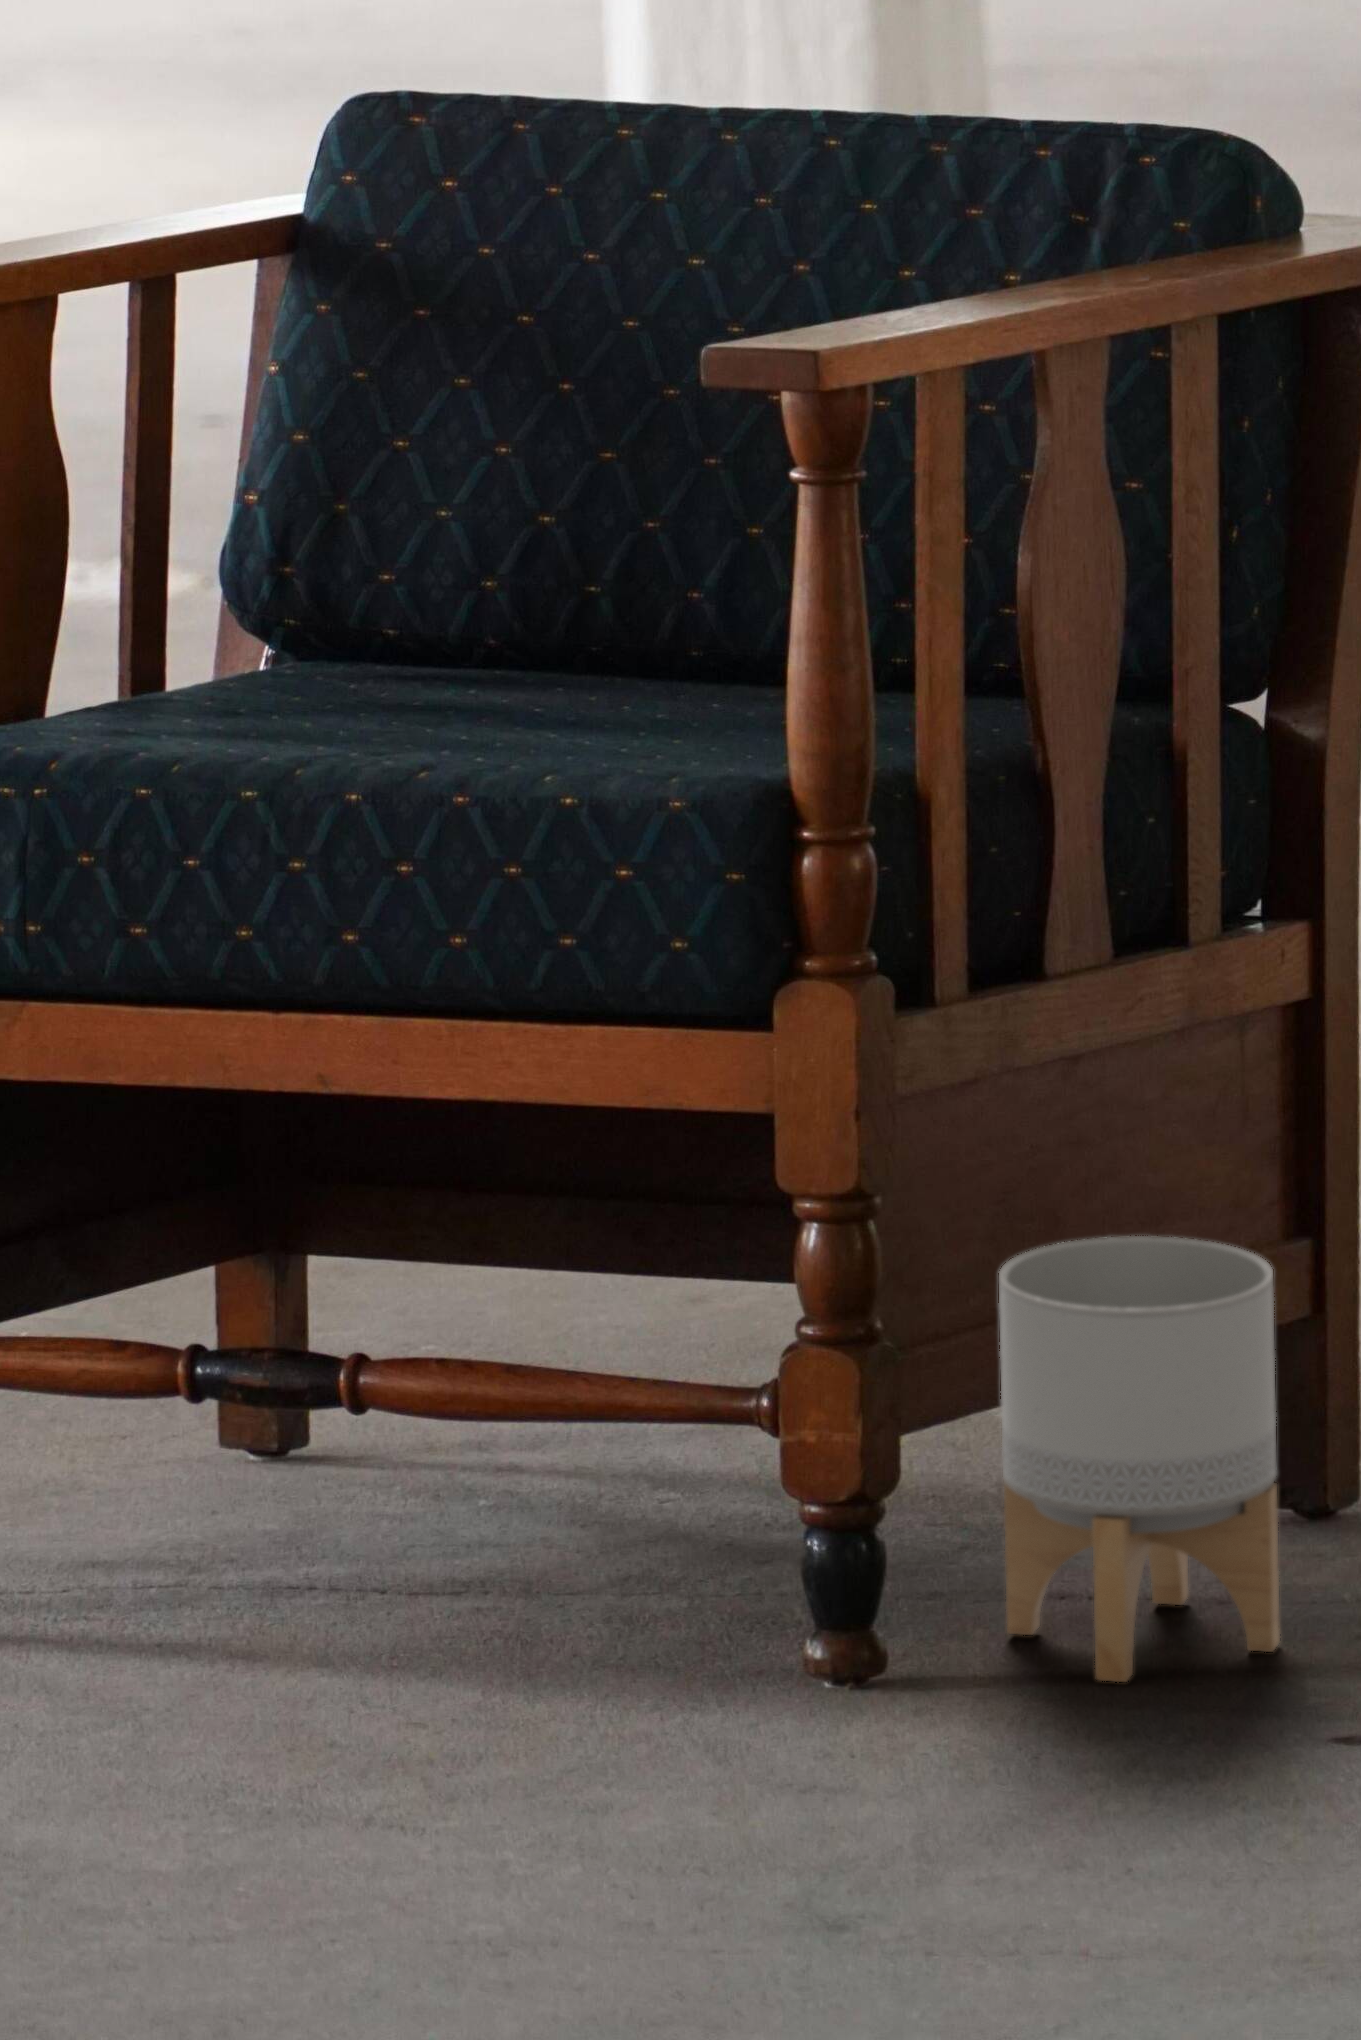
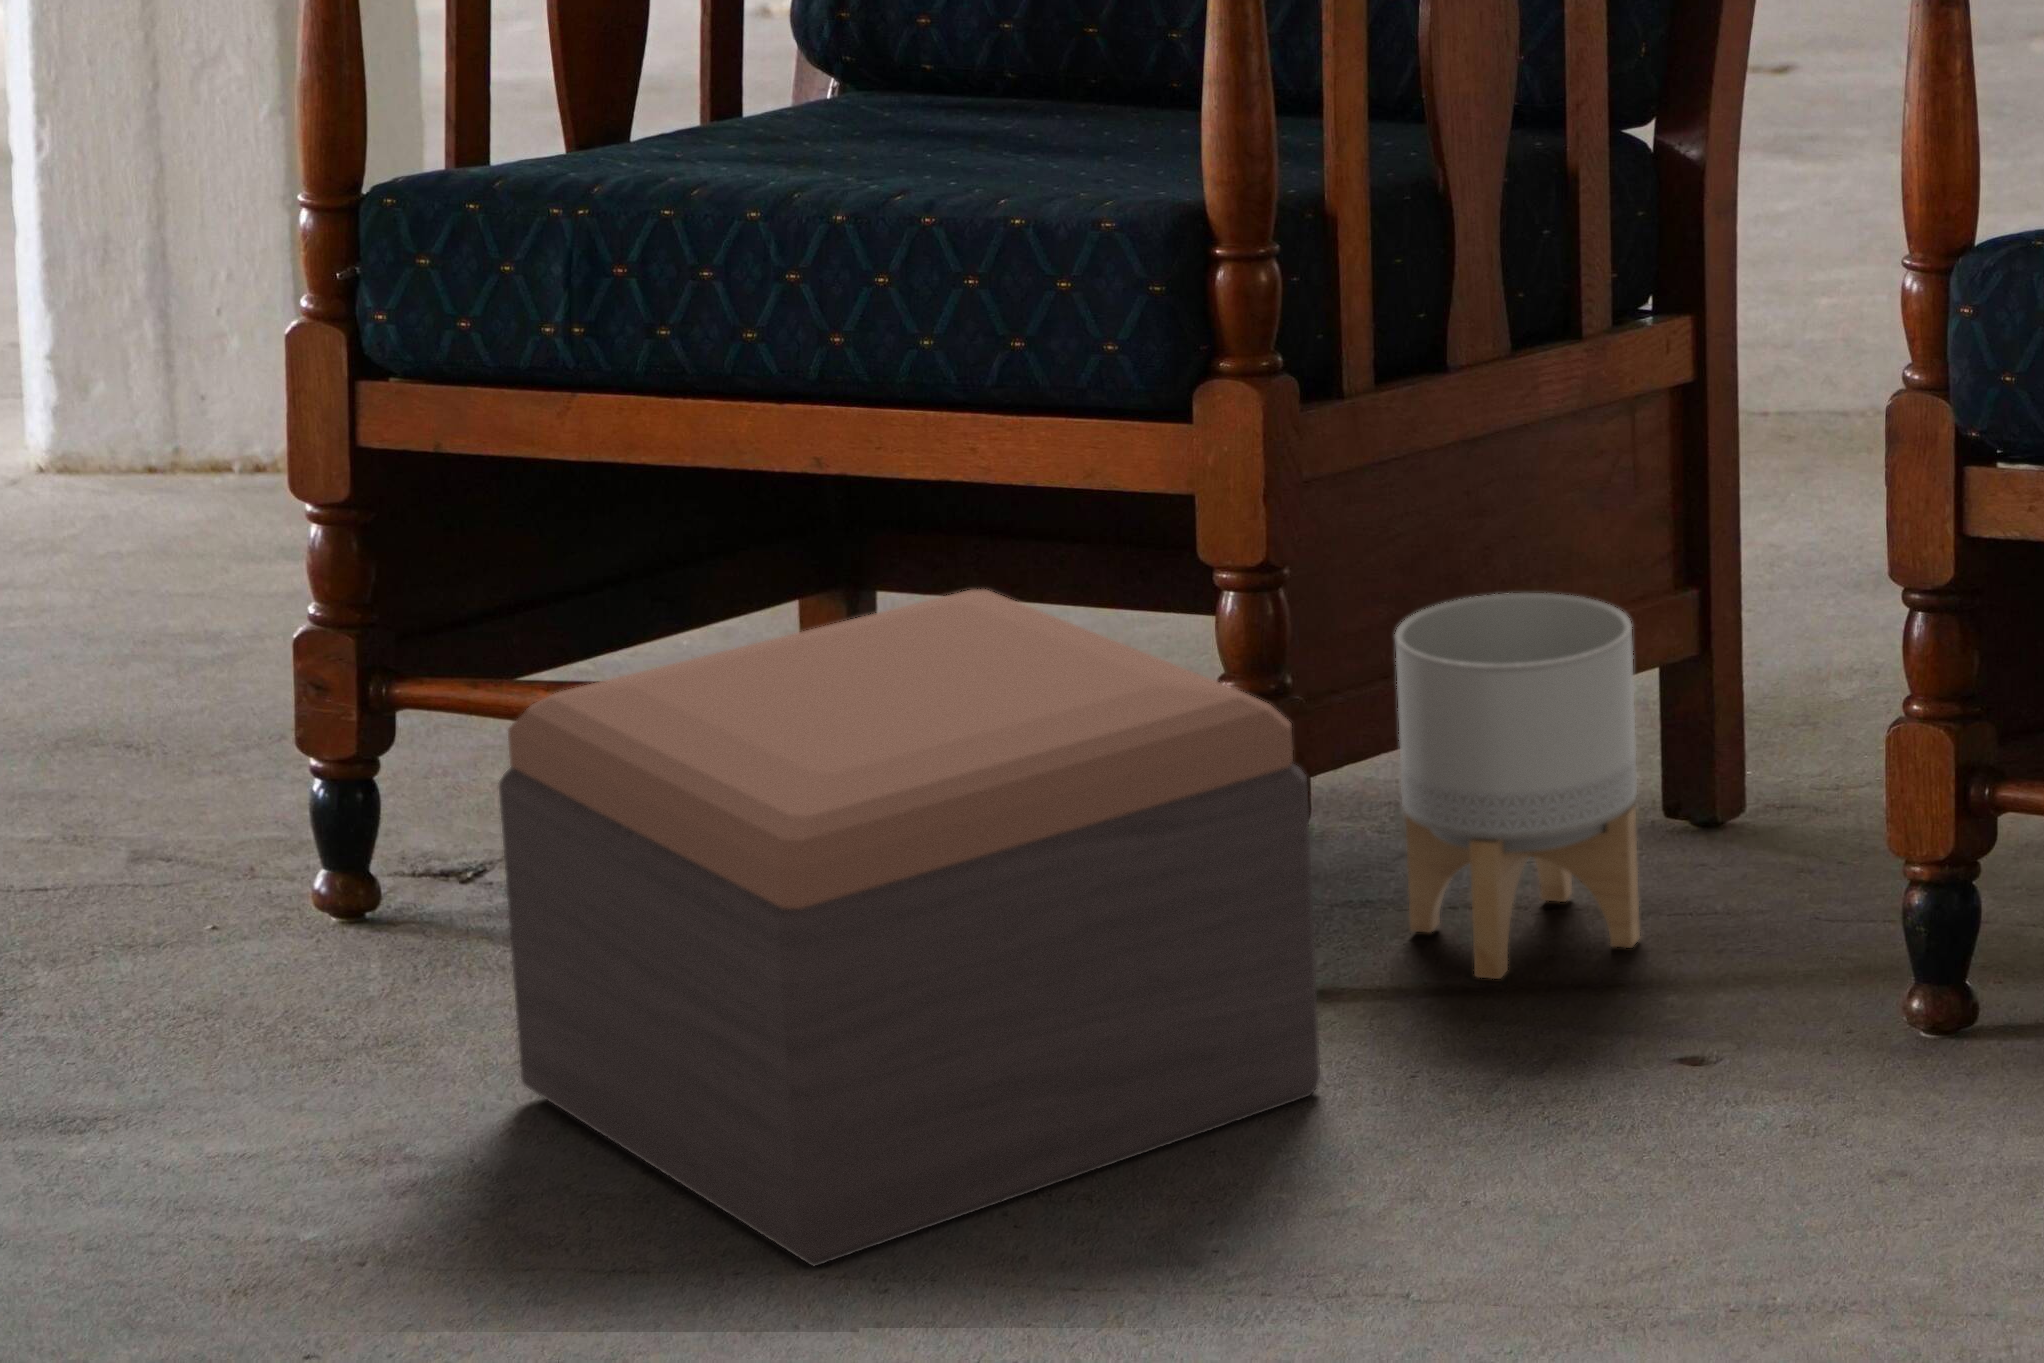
footstool: none [18,1220,948,1955] -> present [499,590,1320,1266]

